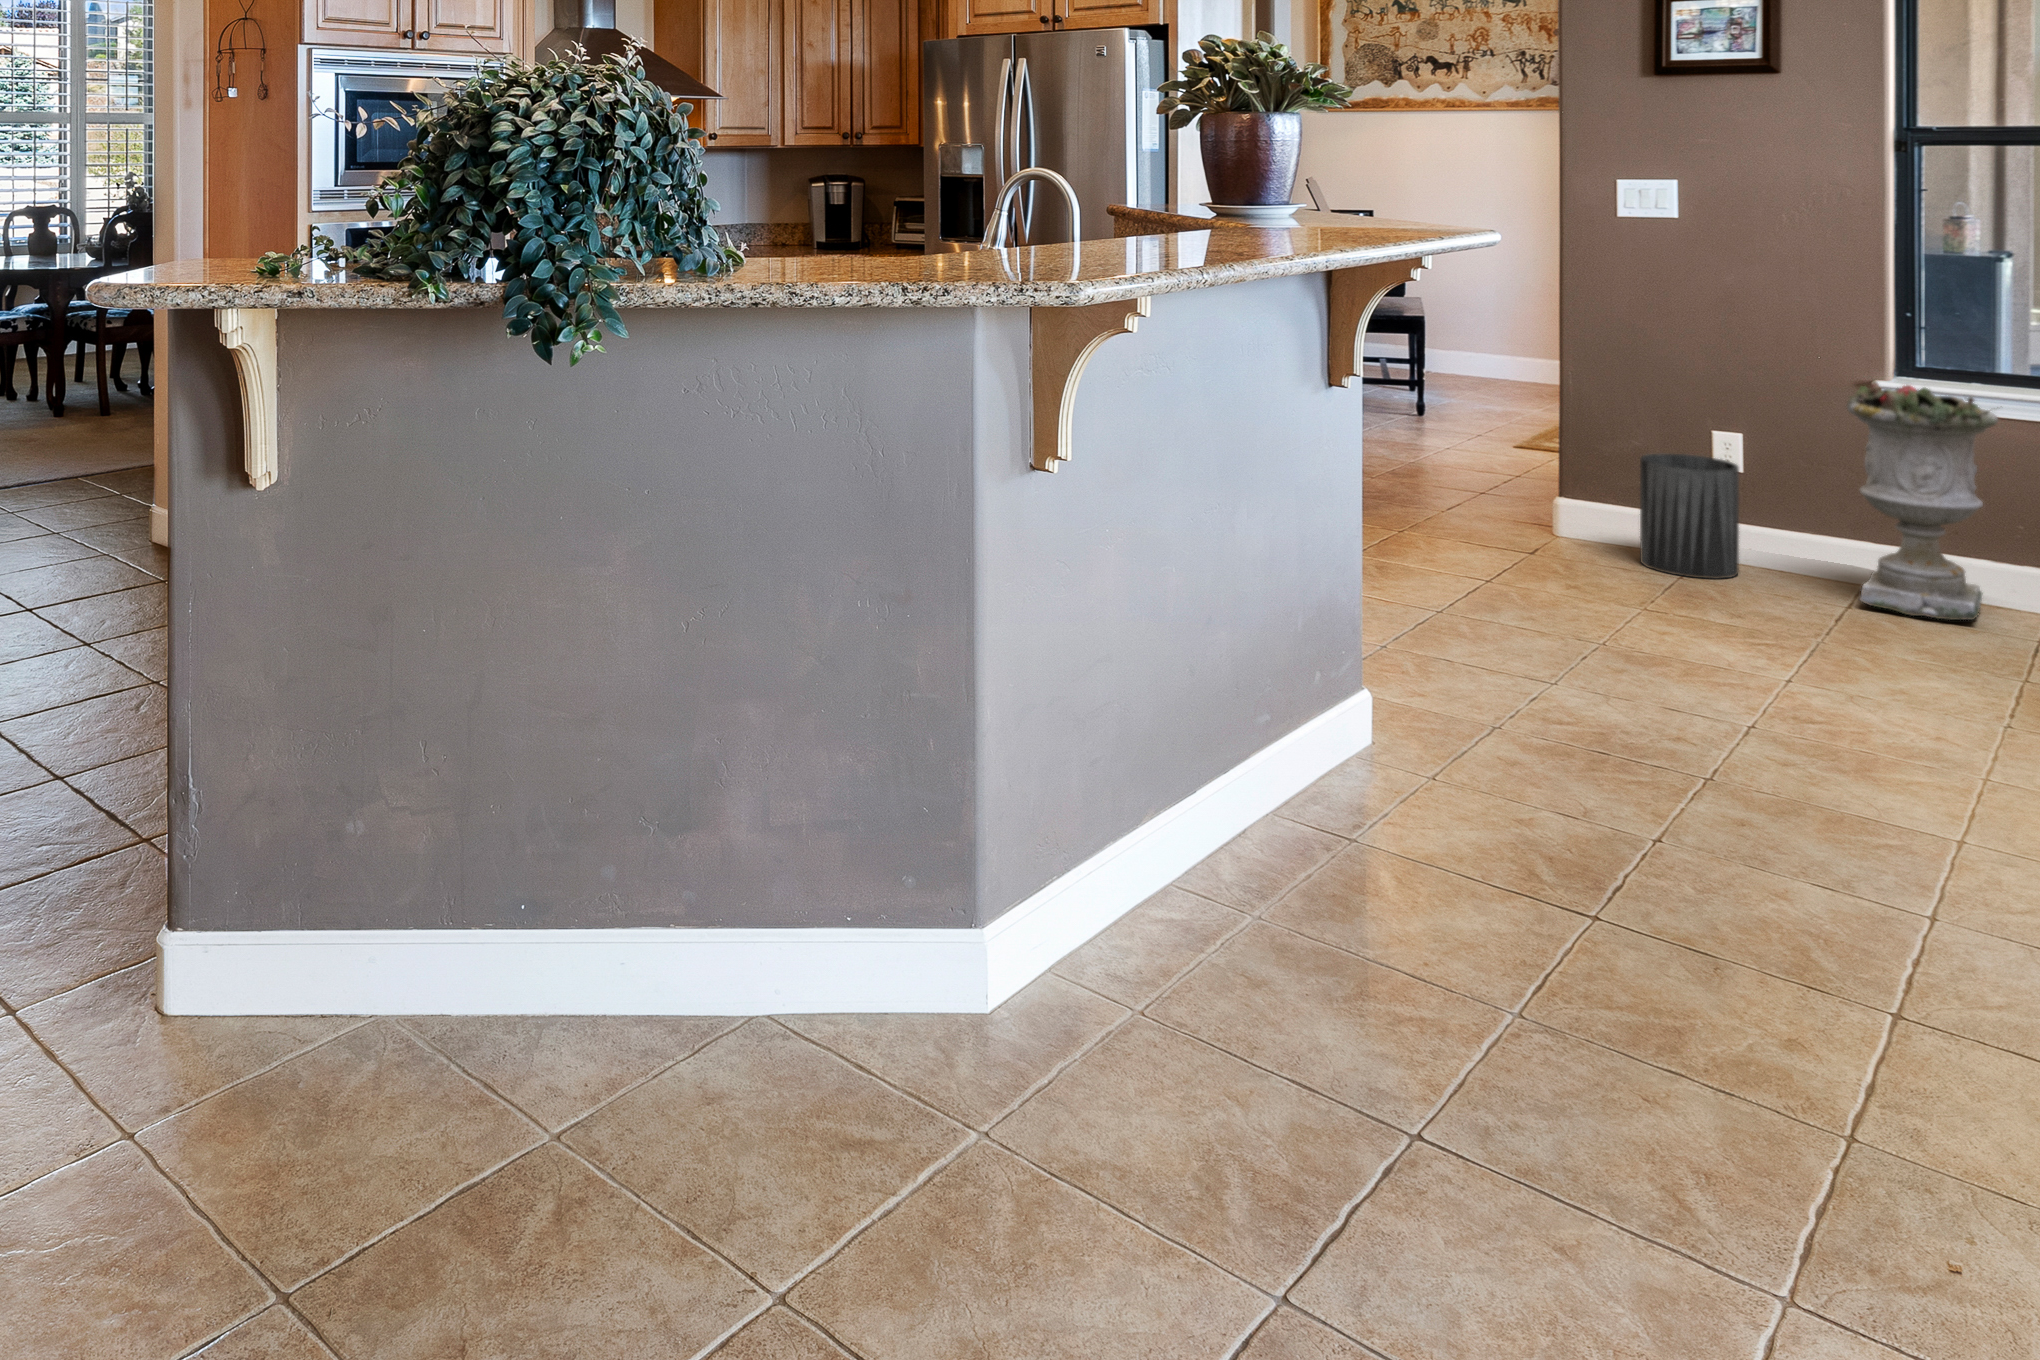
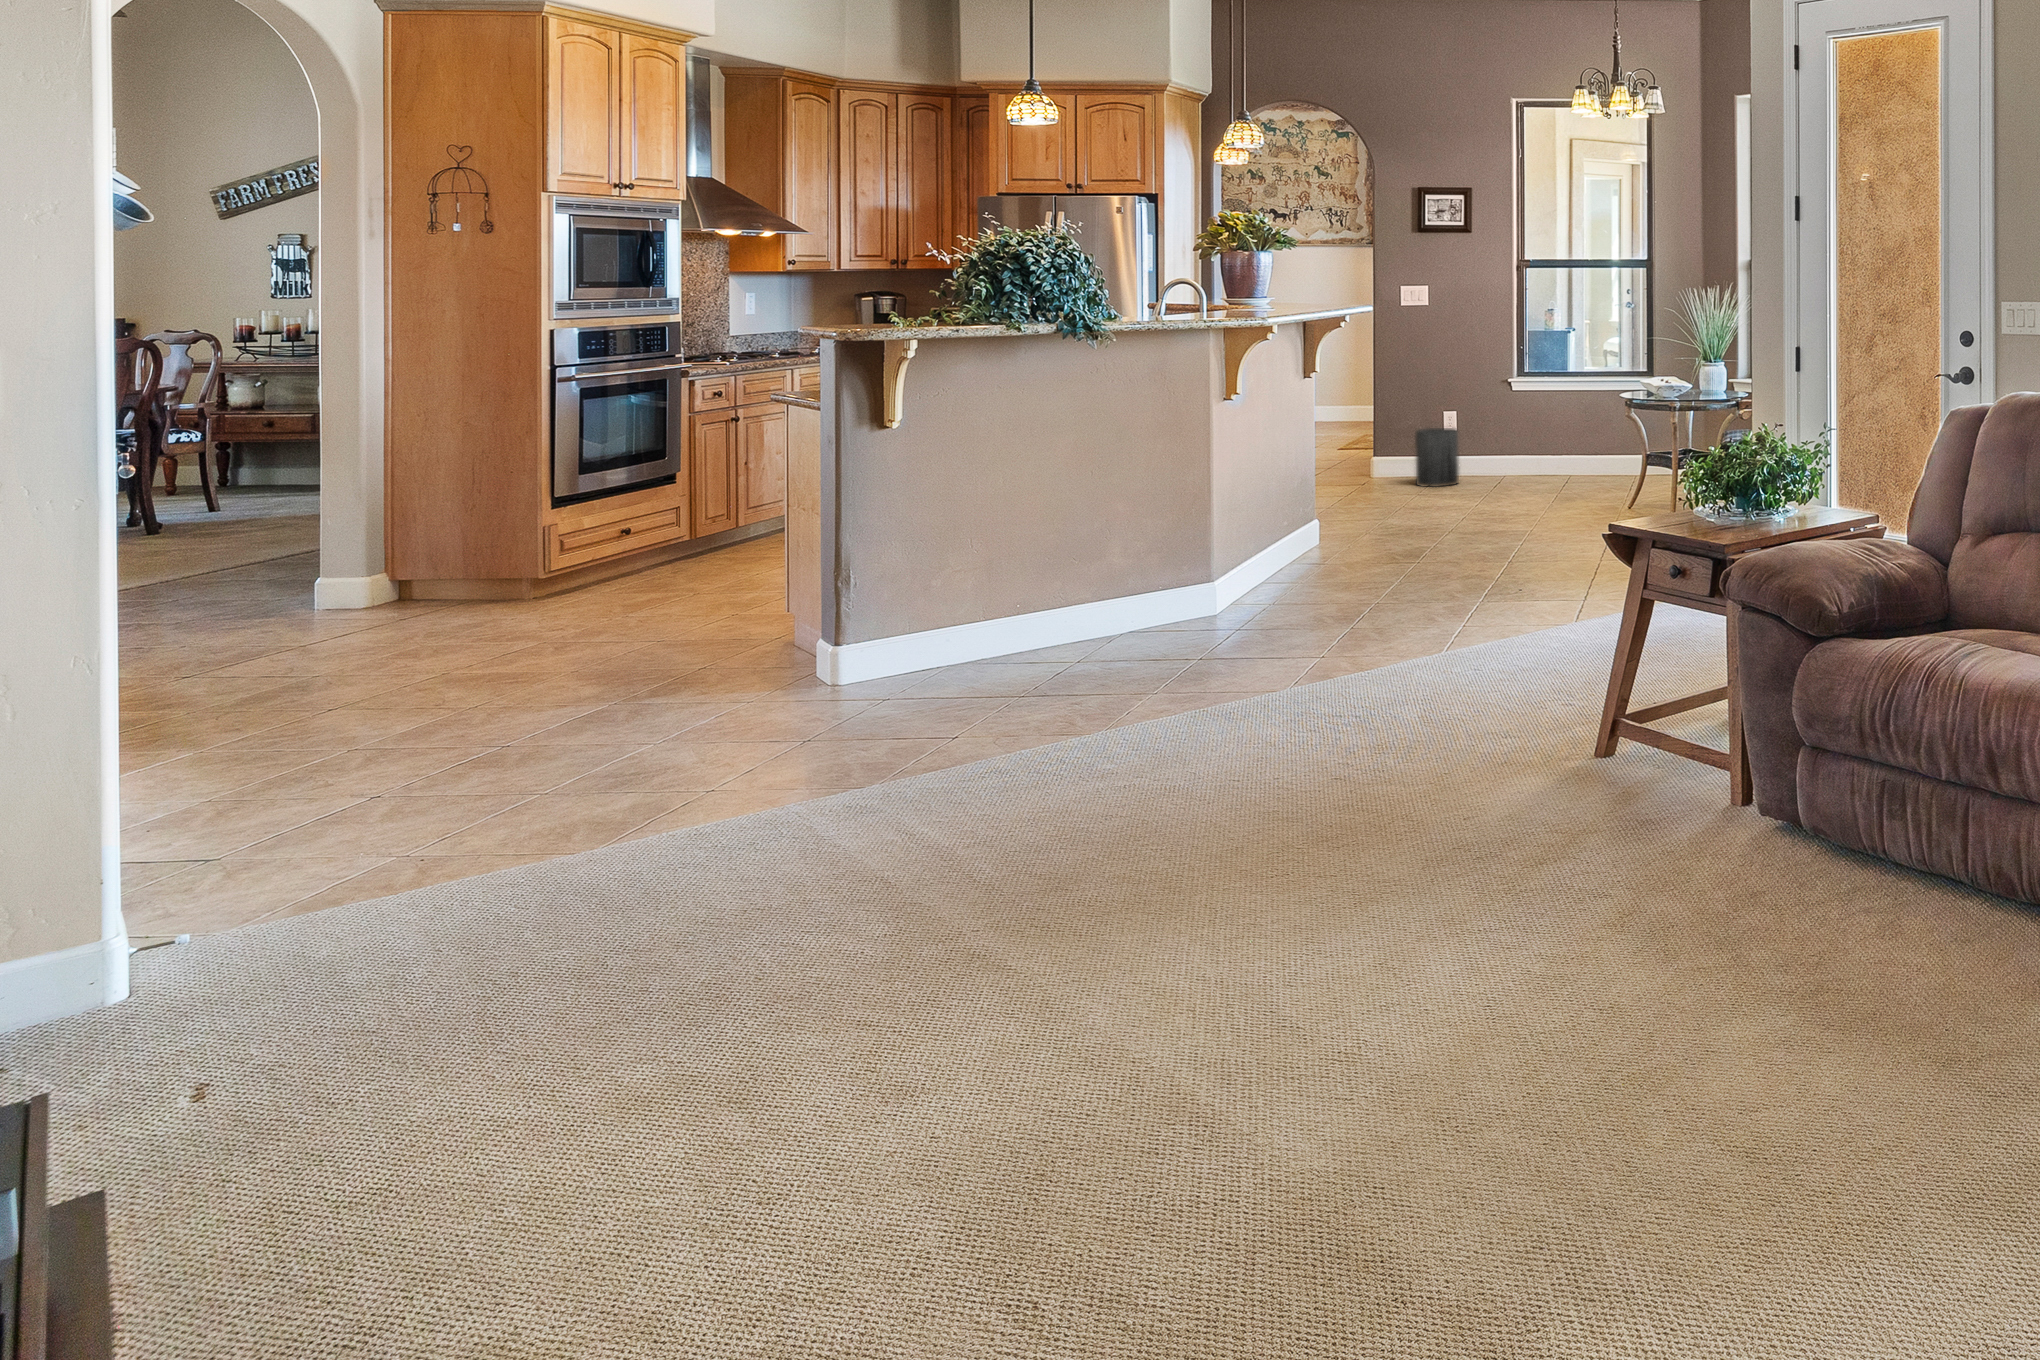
planter: present [1847,380,1998,620] -> none [1502,379,1558,486]

